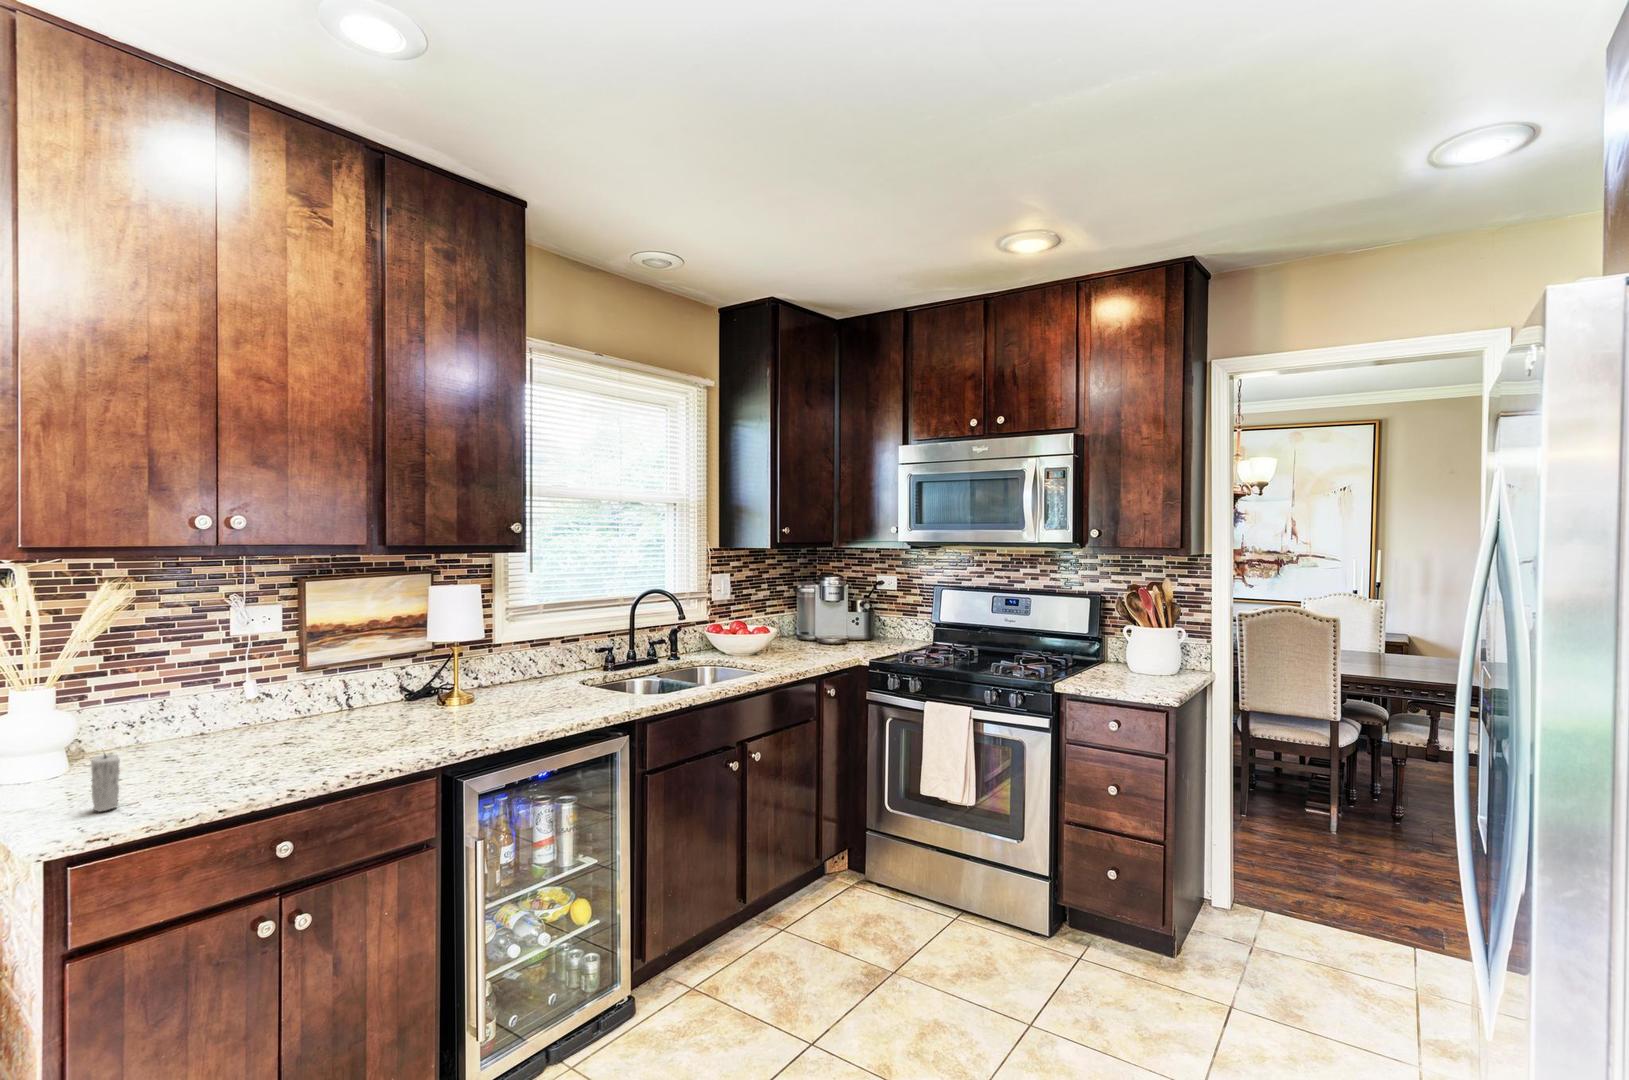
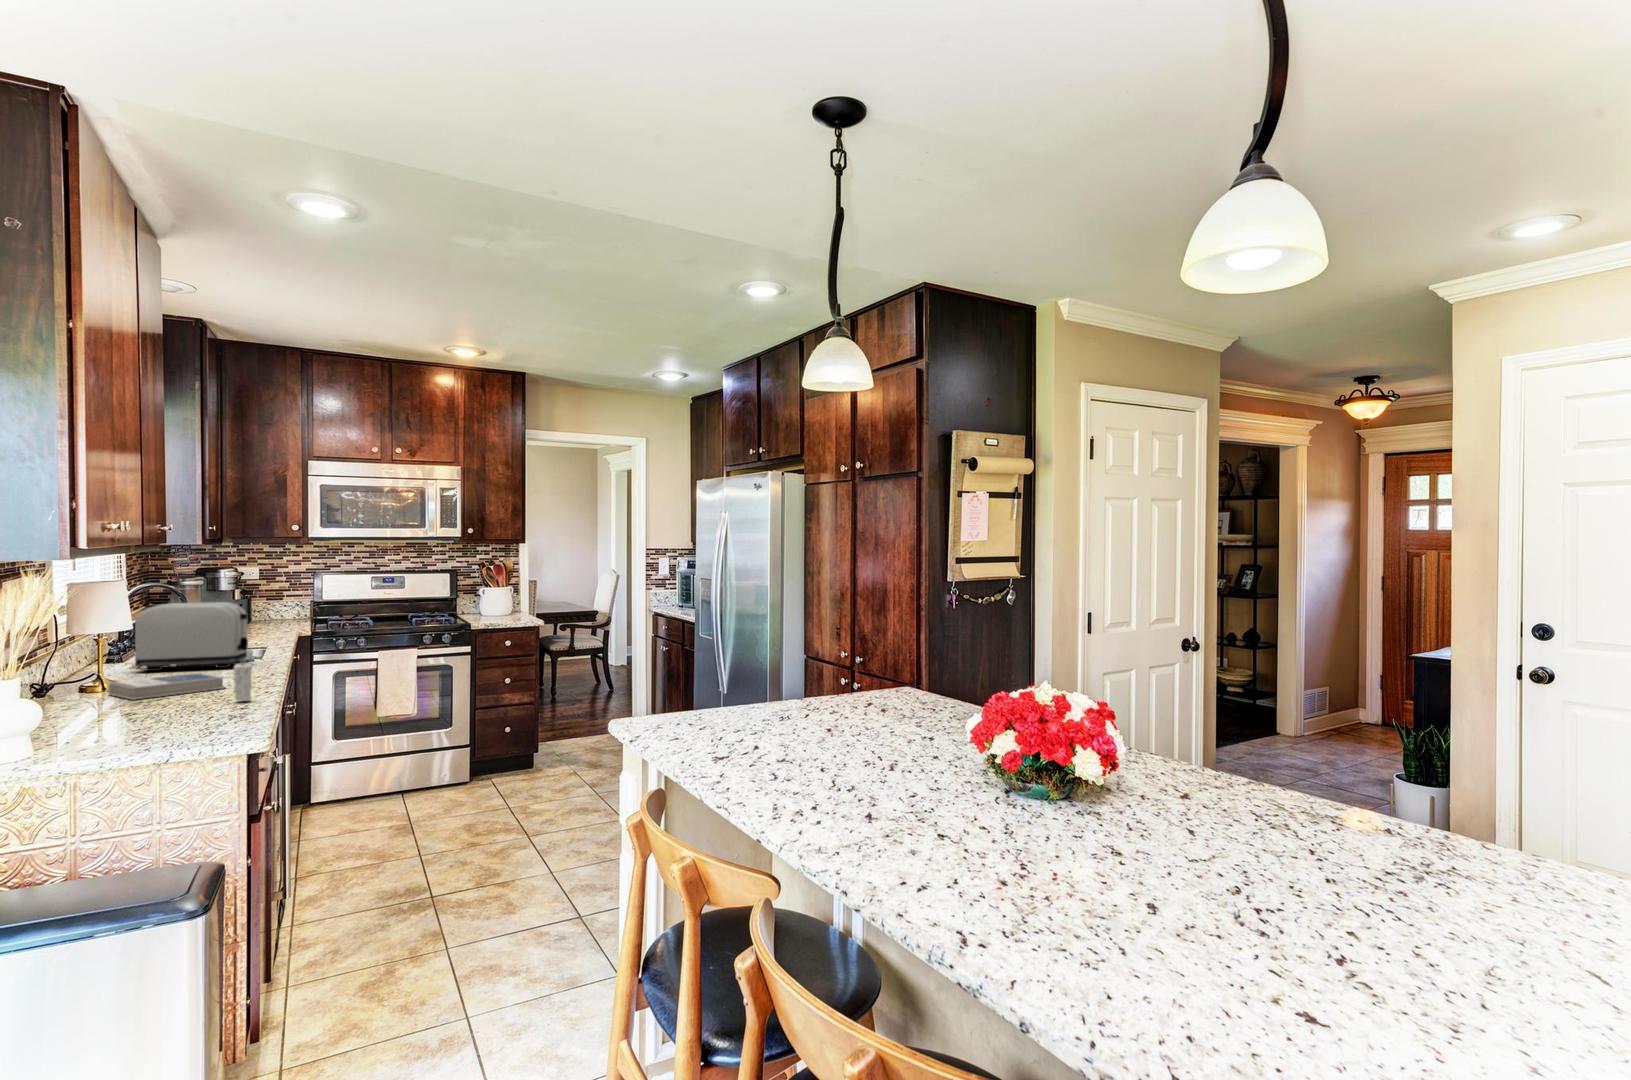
toaster: none [433,632,523,722] -> present [135,602,248,671]
hardback book: none [176,731,323,768] -> present [108,672,226,699]

